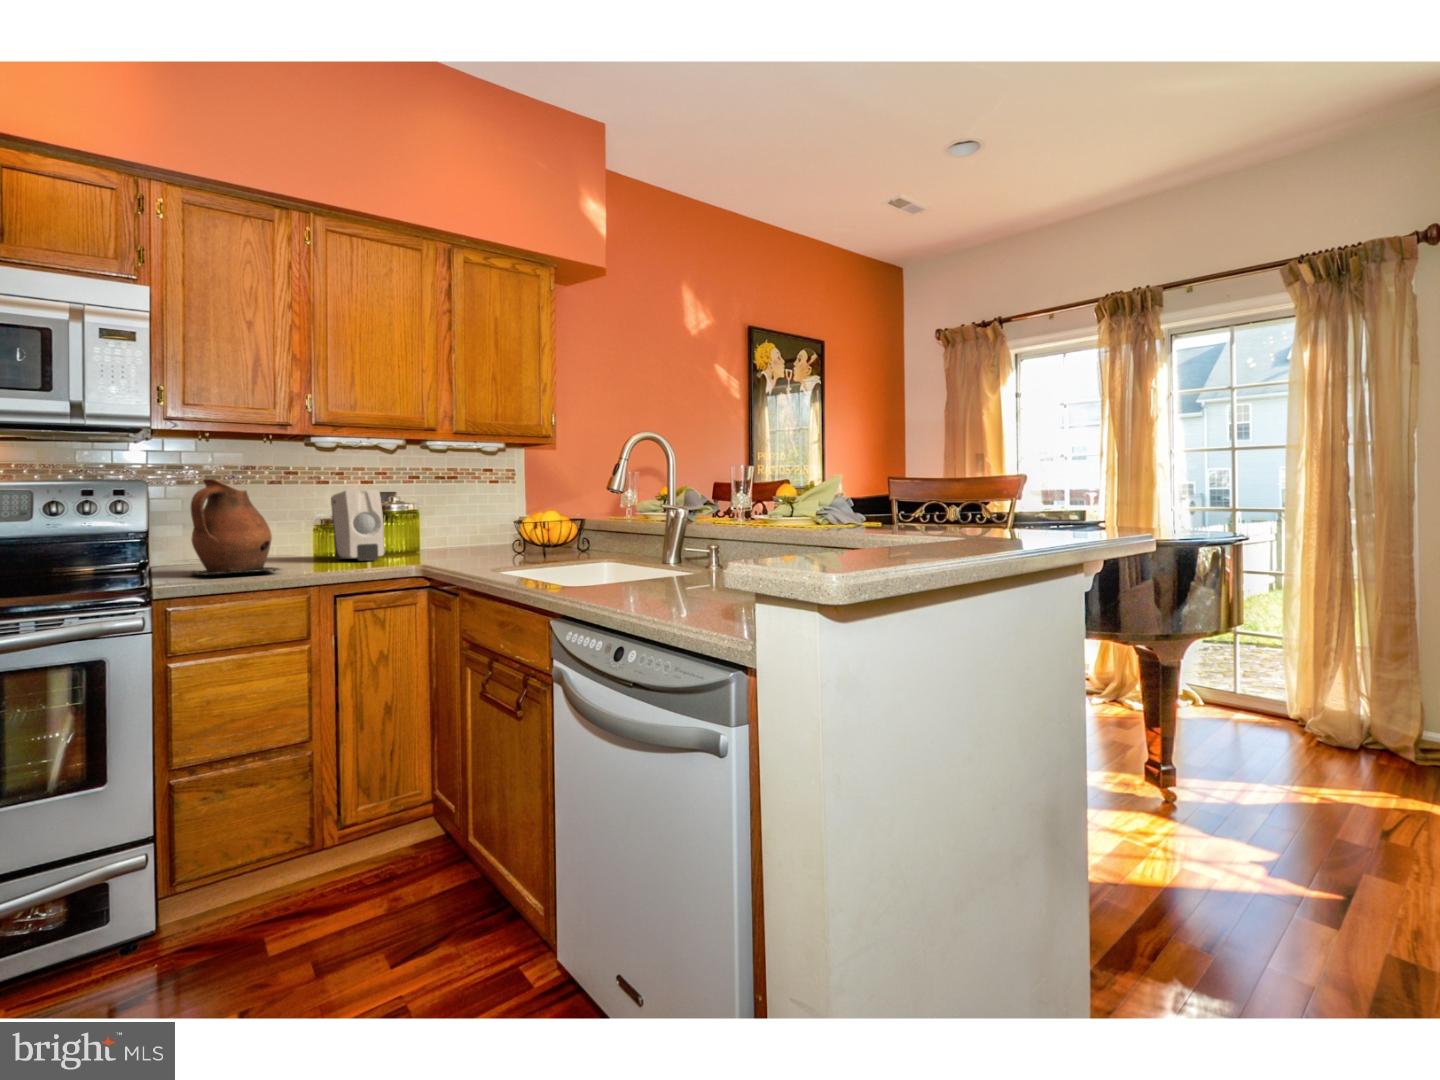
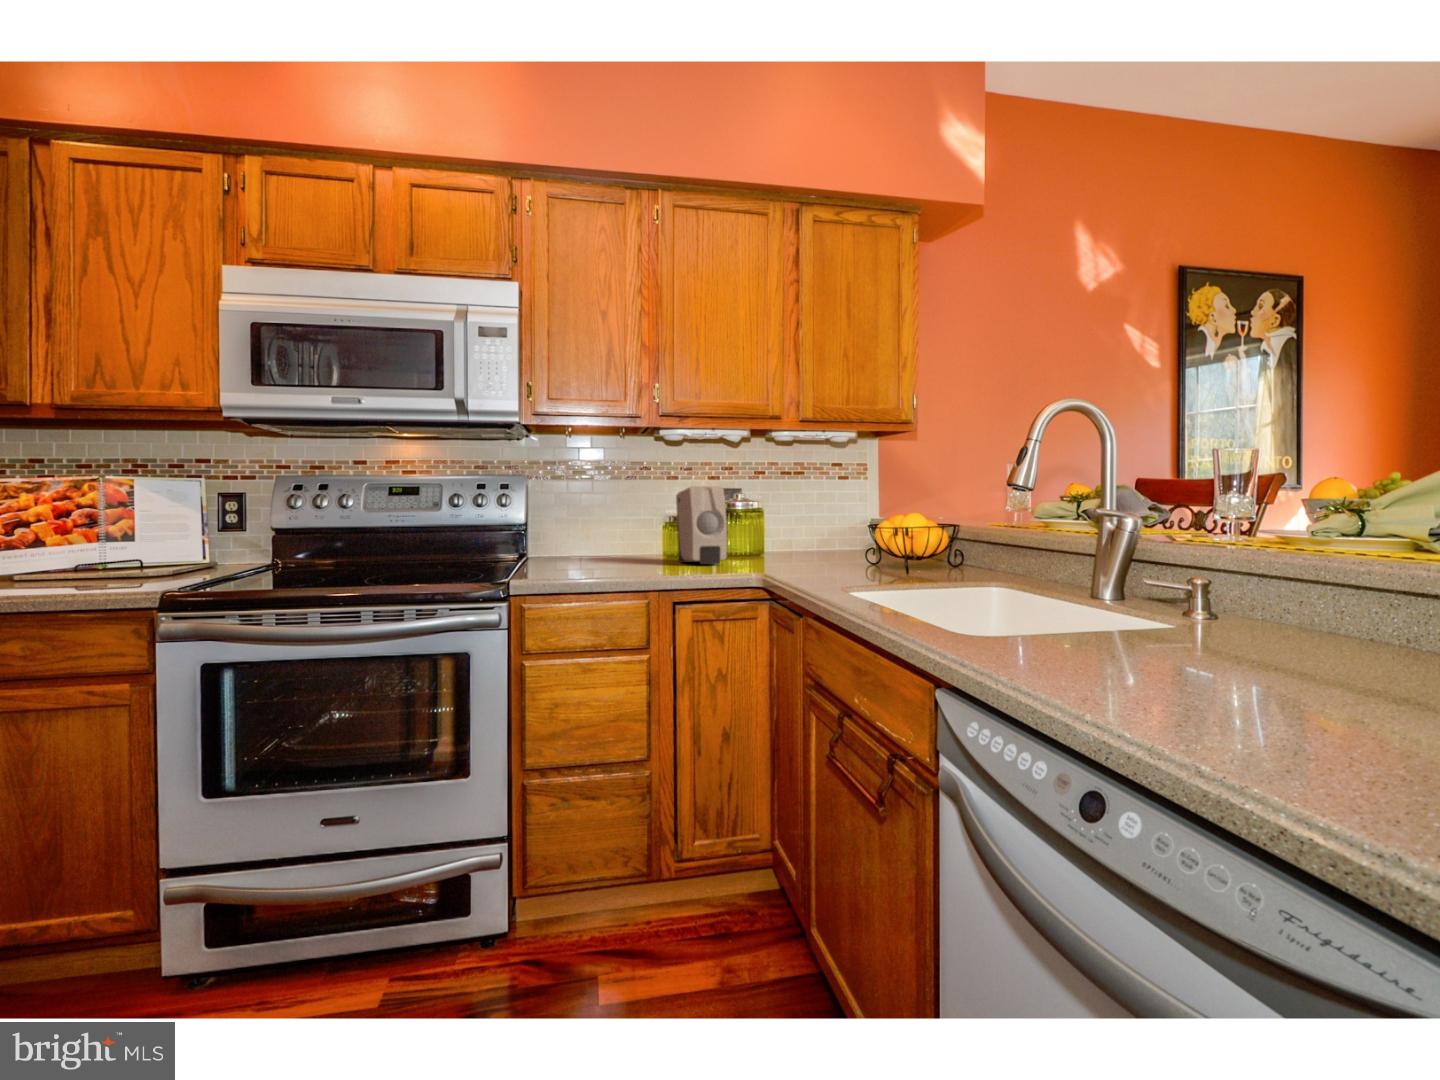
ceramic pitcher: present [191,479,280,575] -> none [542,474,627,573]

